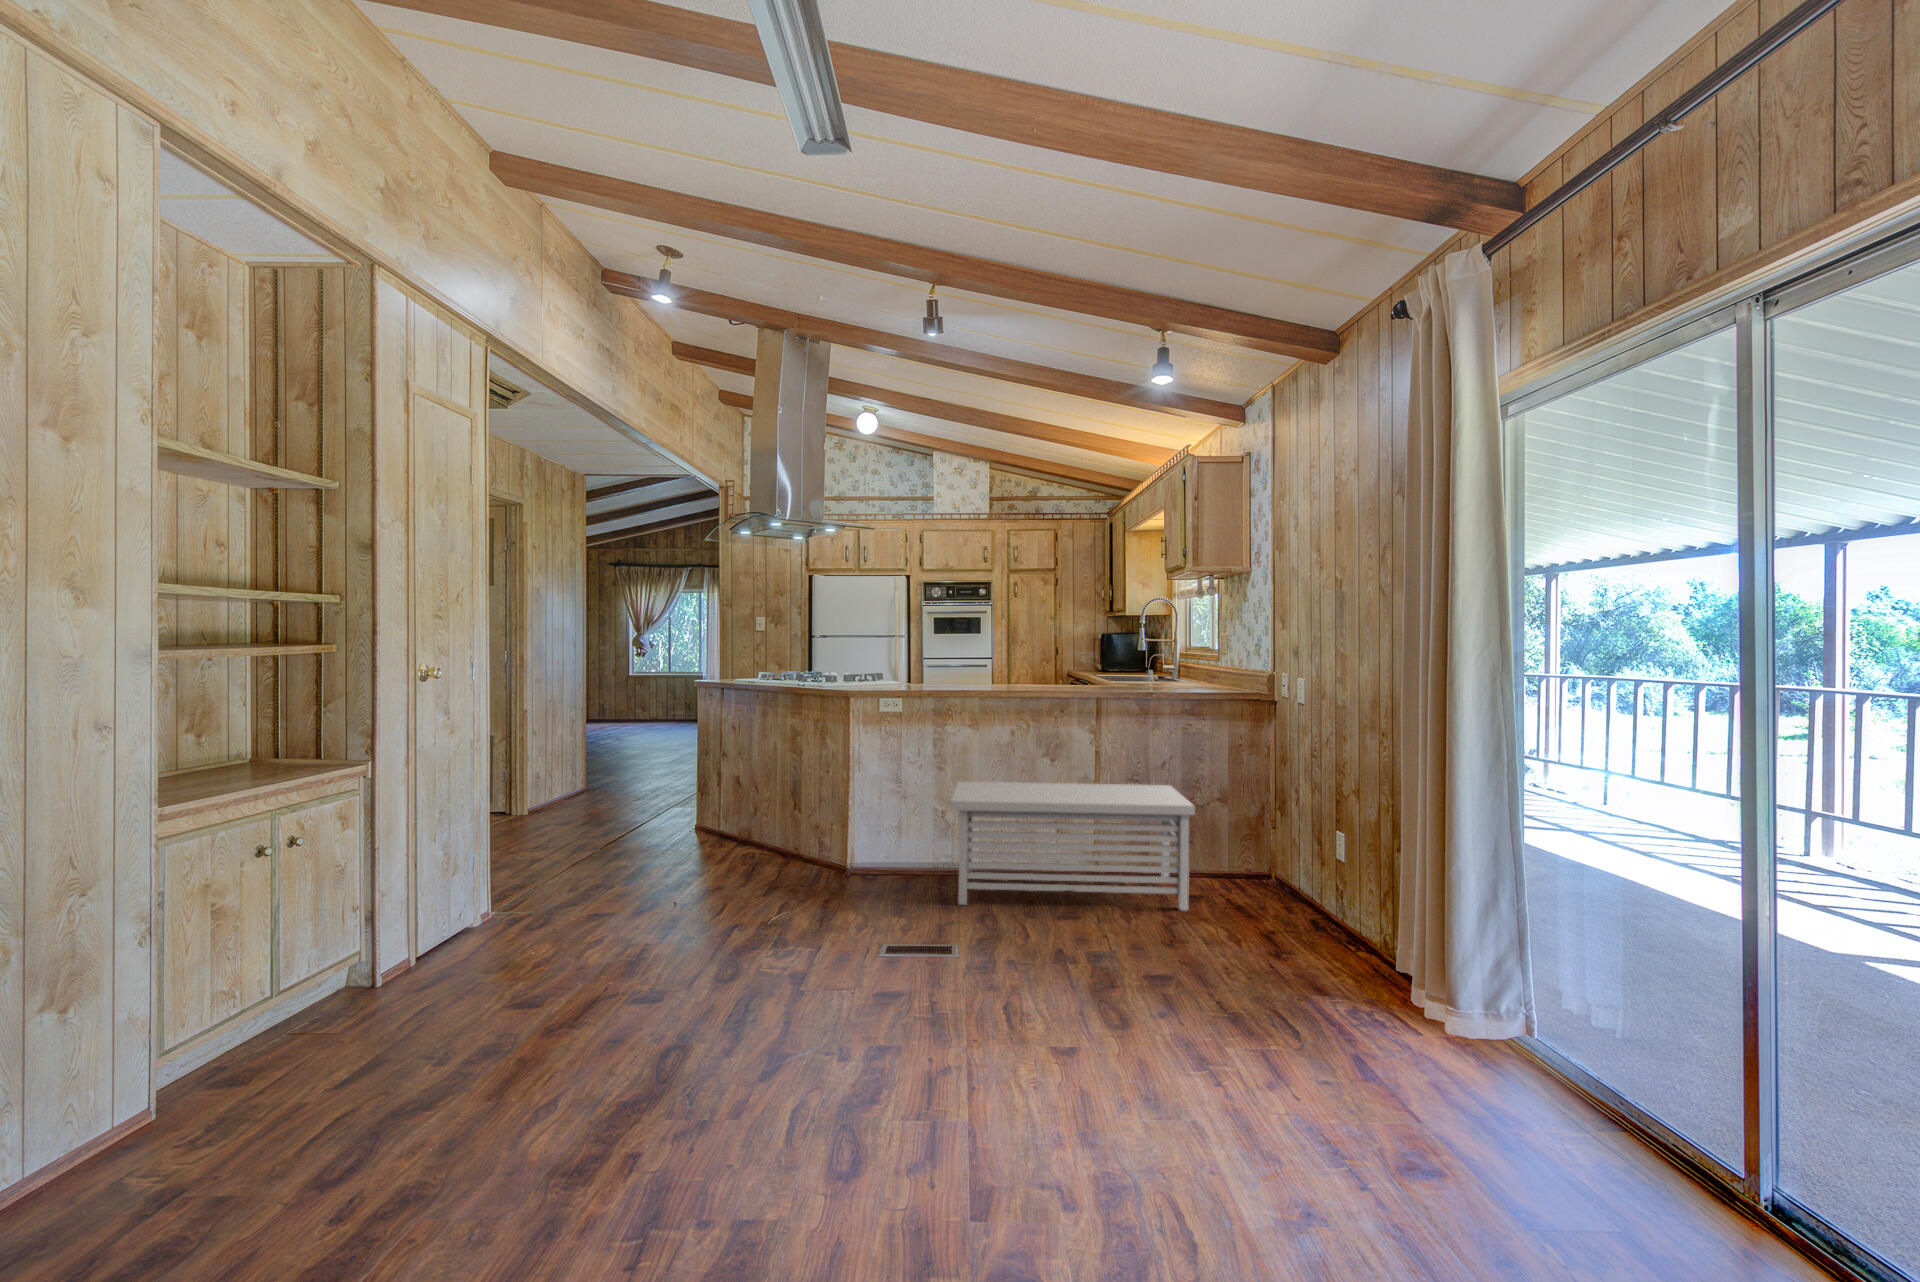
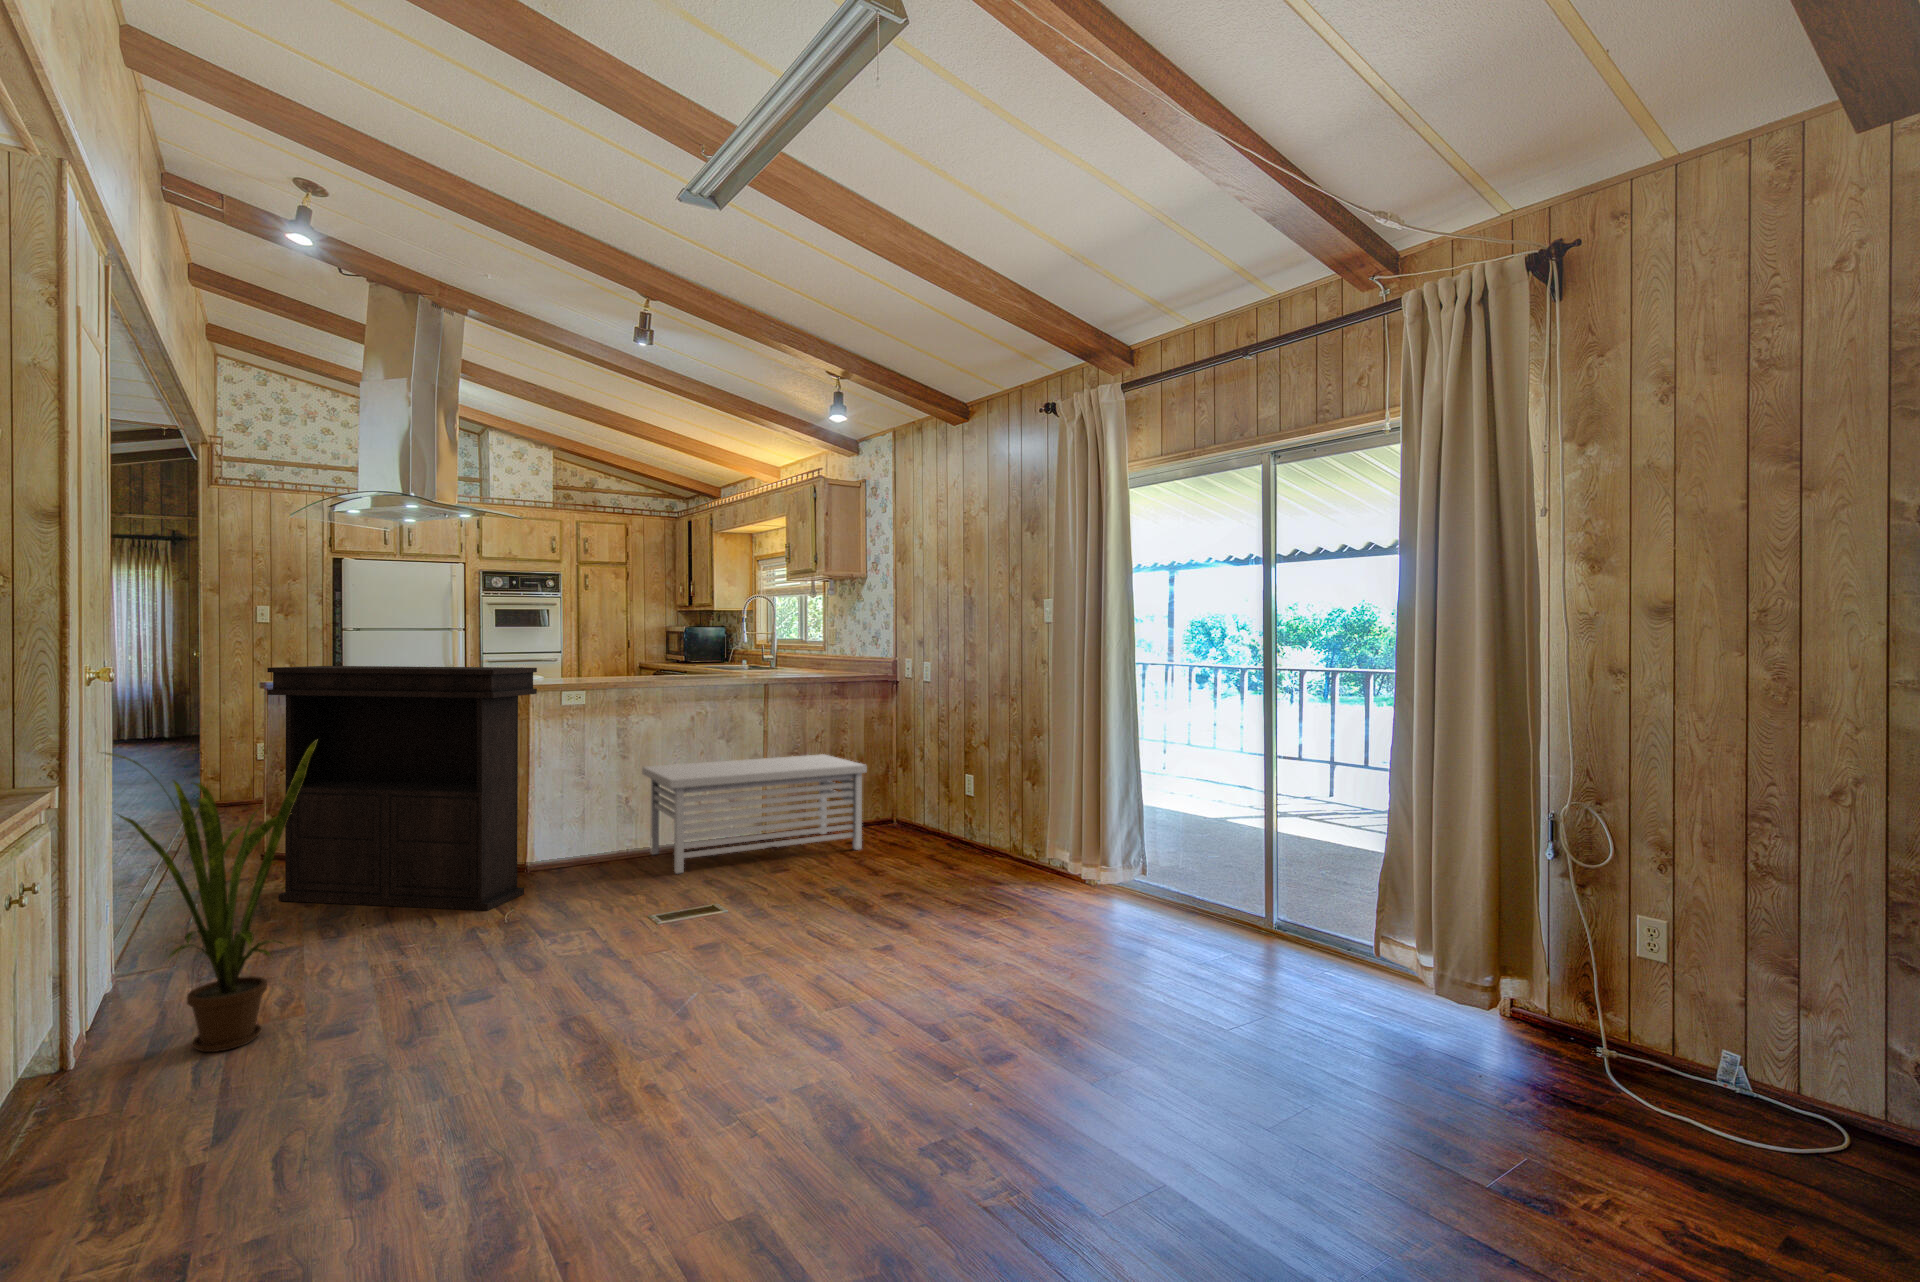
console table: none [643,668,822,914] -> present [267,666,537,911]
house plant: none [359,738,531,1015] -> present [103,740,317,1052]

